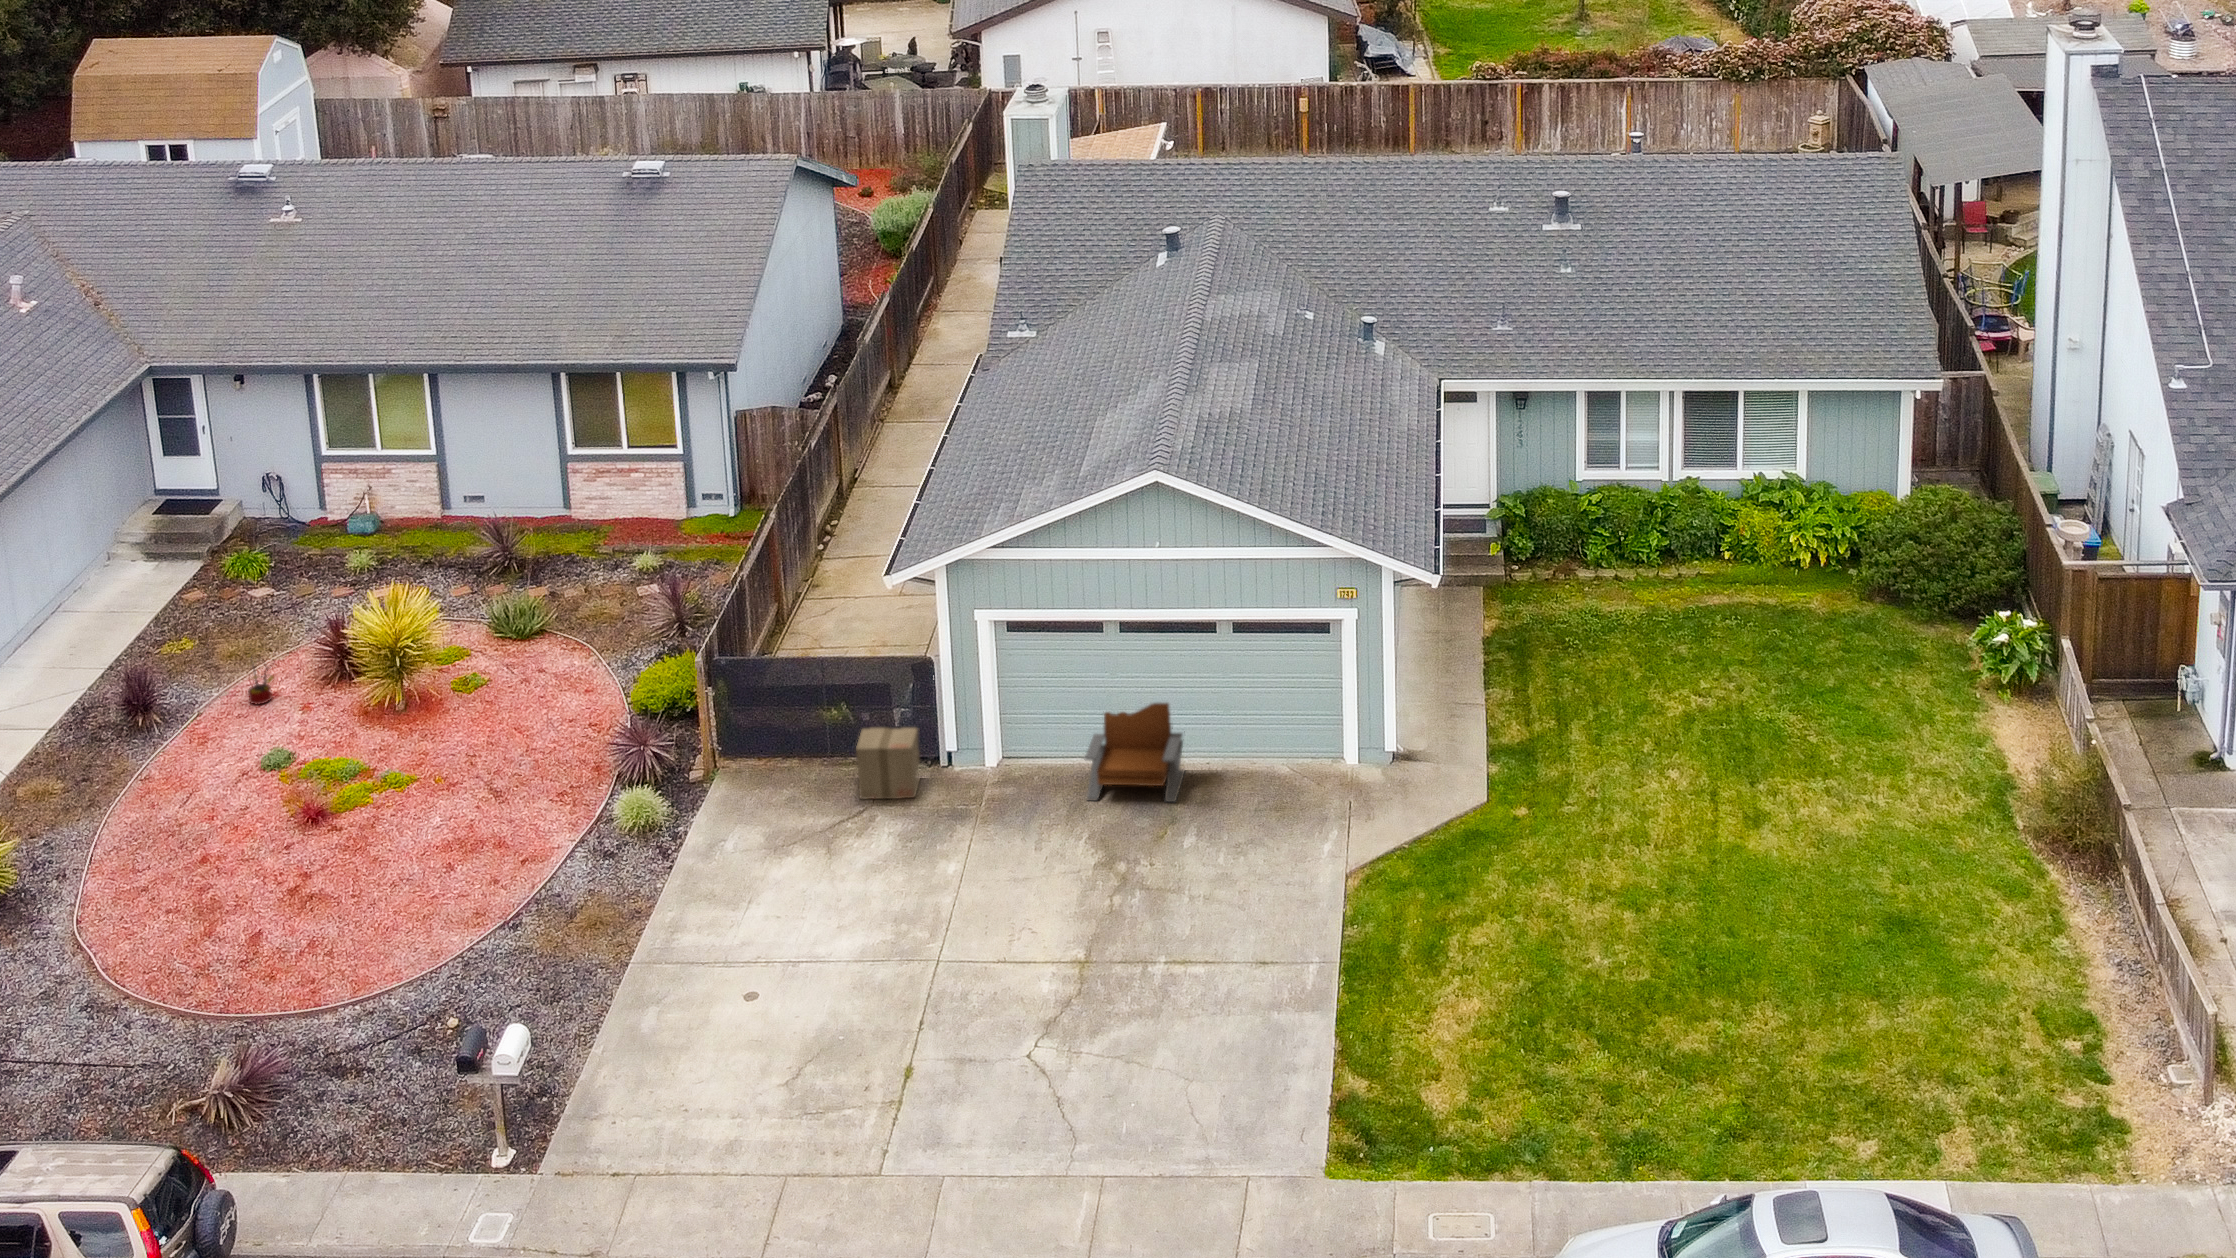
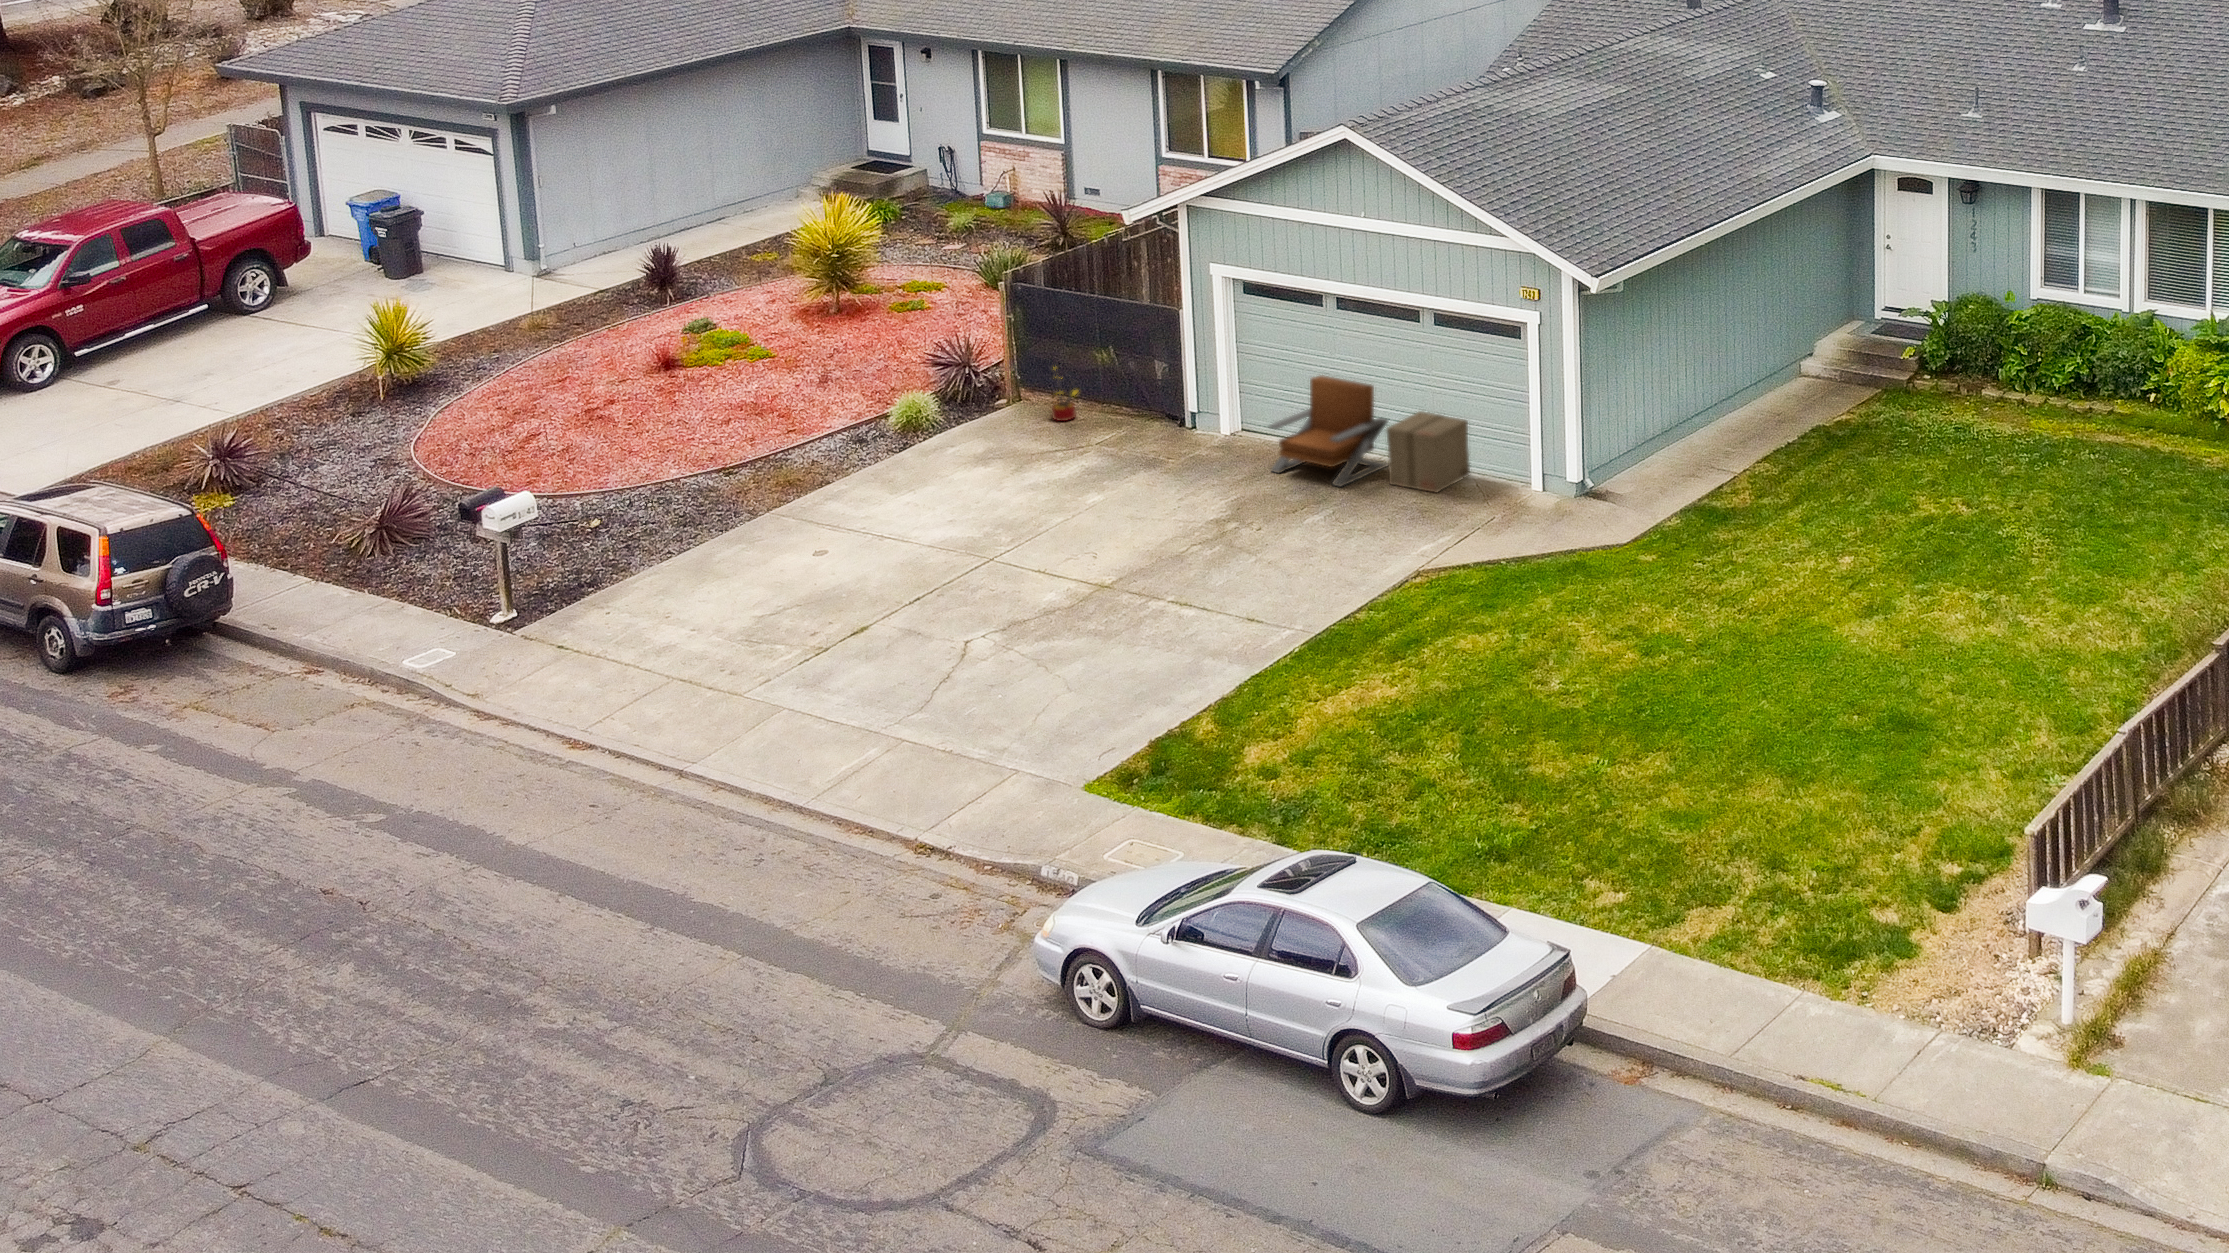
decorative plant: present [248,654,274,704] -> present [1052,375,1077,421]
cardboard box: present [856,728,921,799] -> present [1387,411,1470,492]

